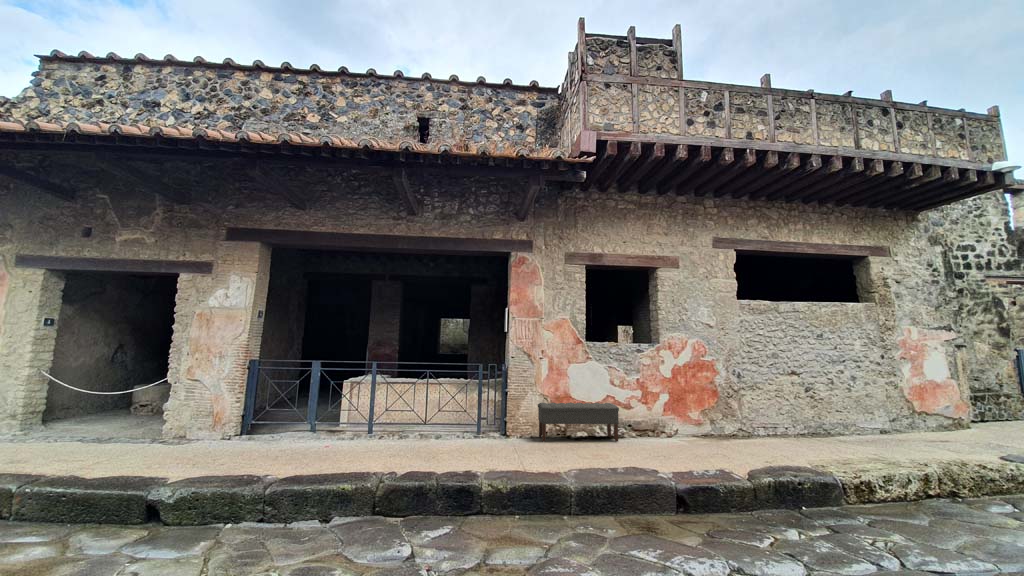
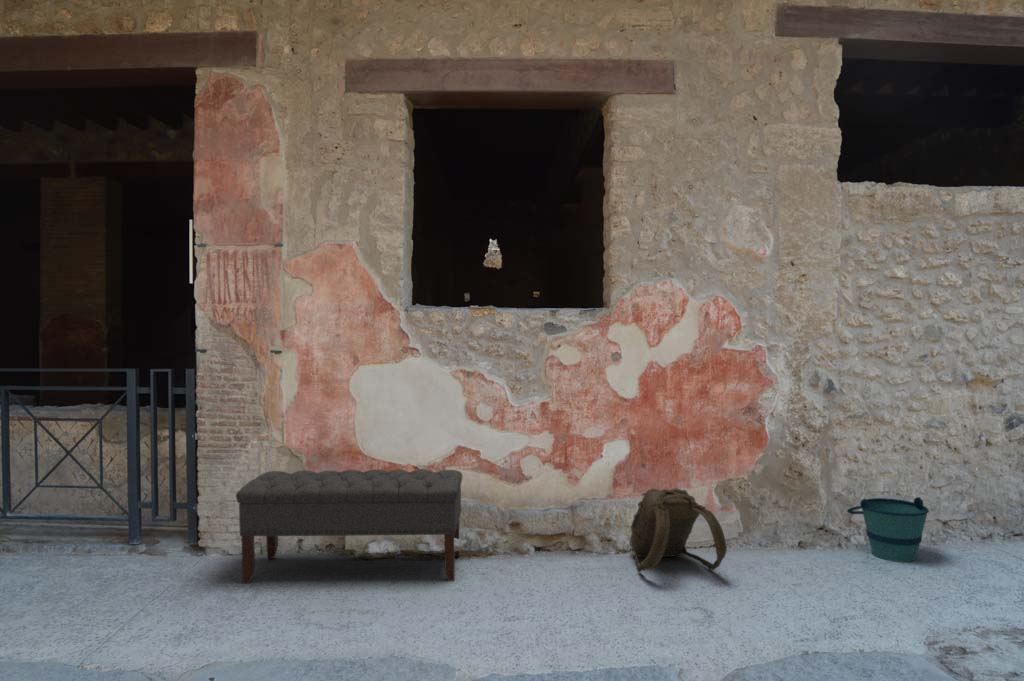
backpack: none [672,410,714,440] -> present [630,488,727,573]
bucket: none [750,415,780,439] -> present [847,497,929,562]

